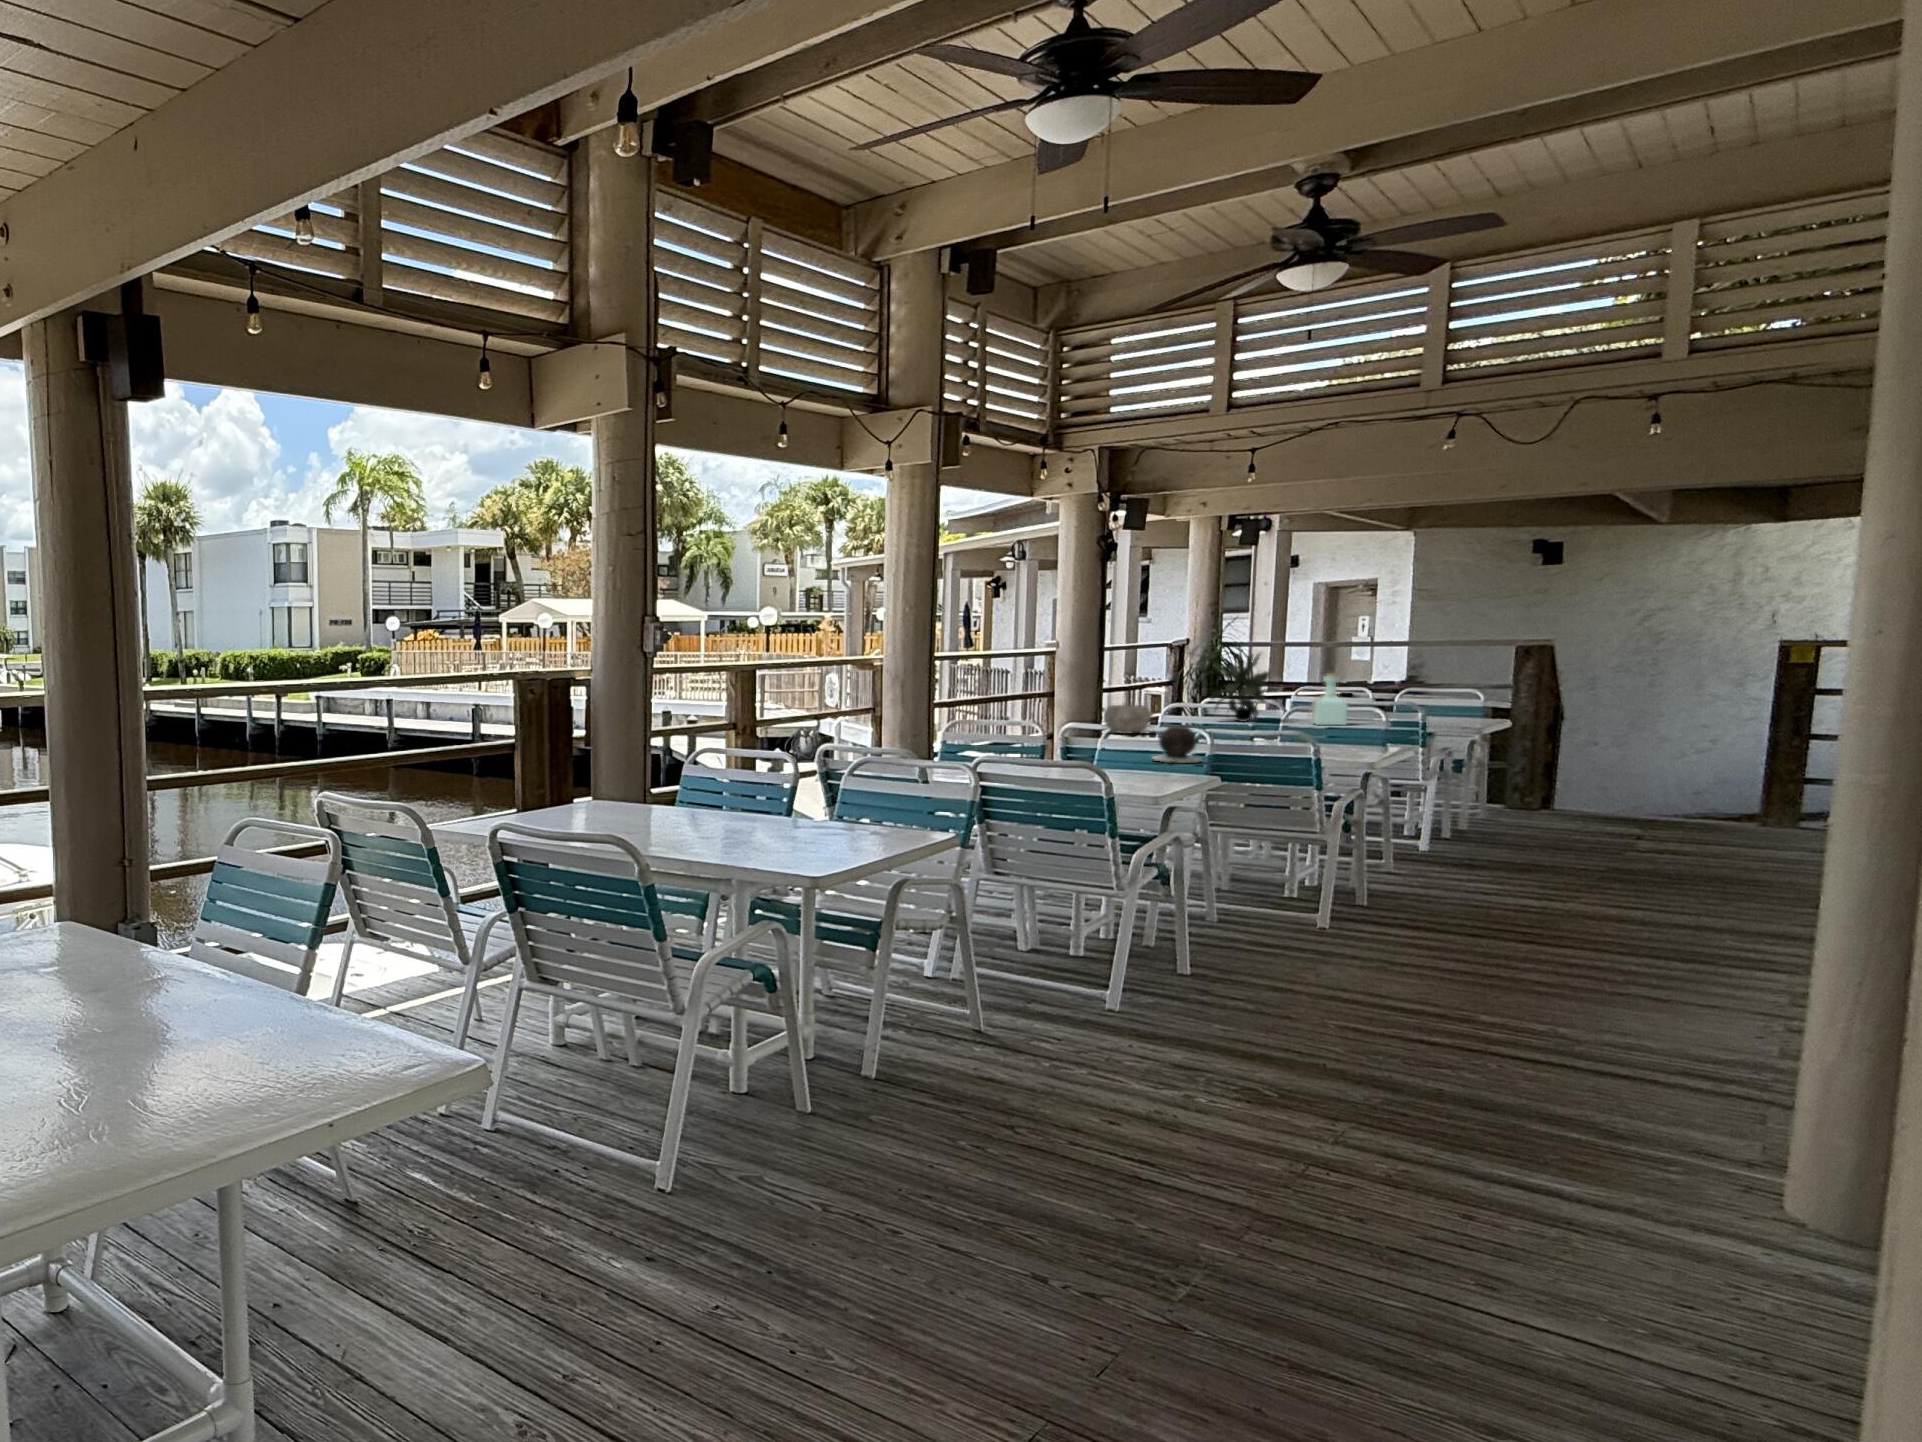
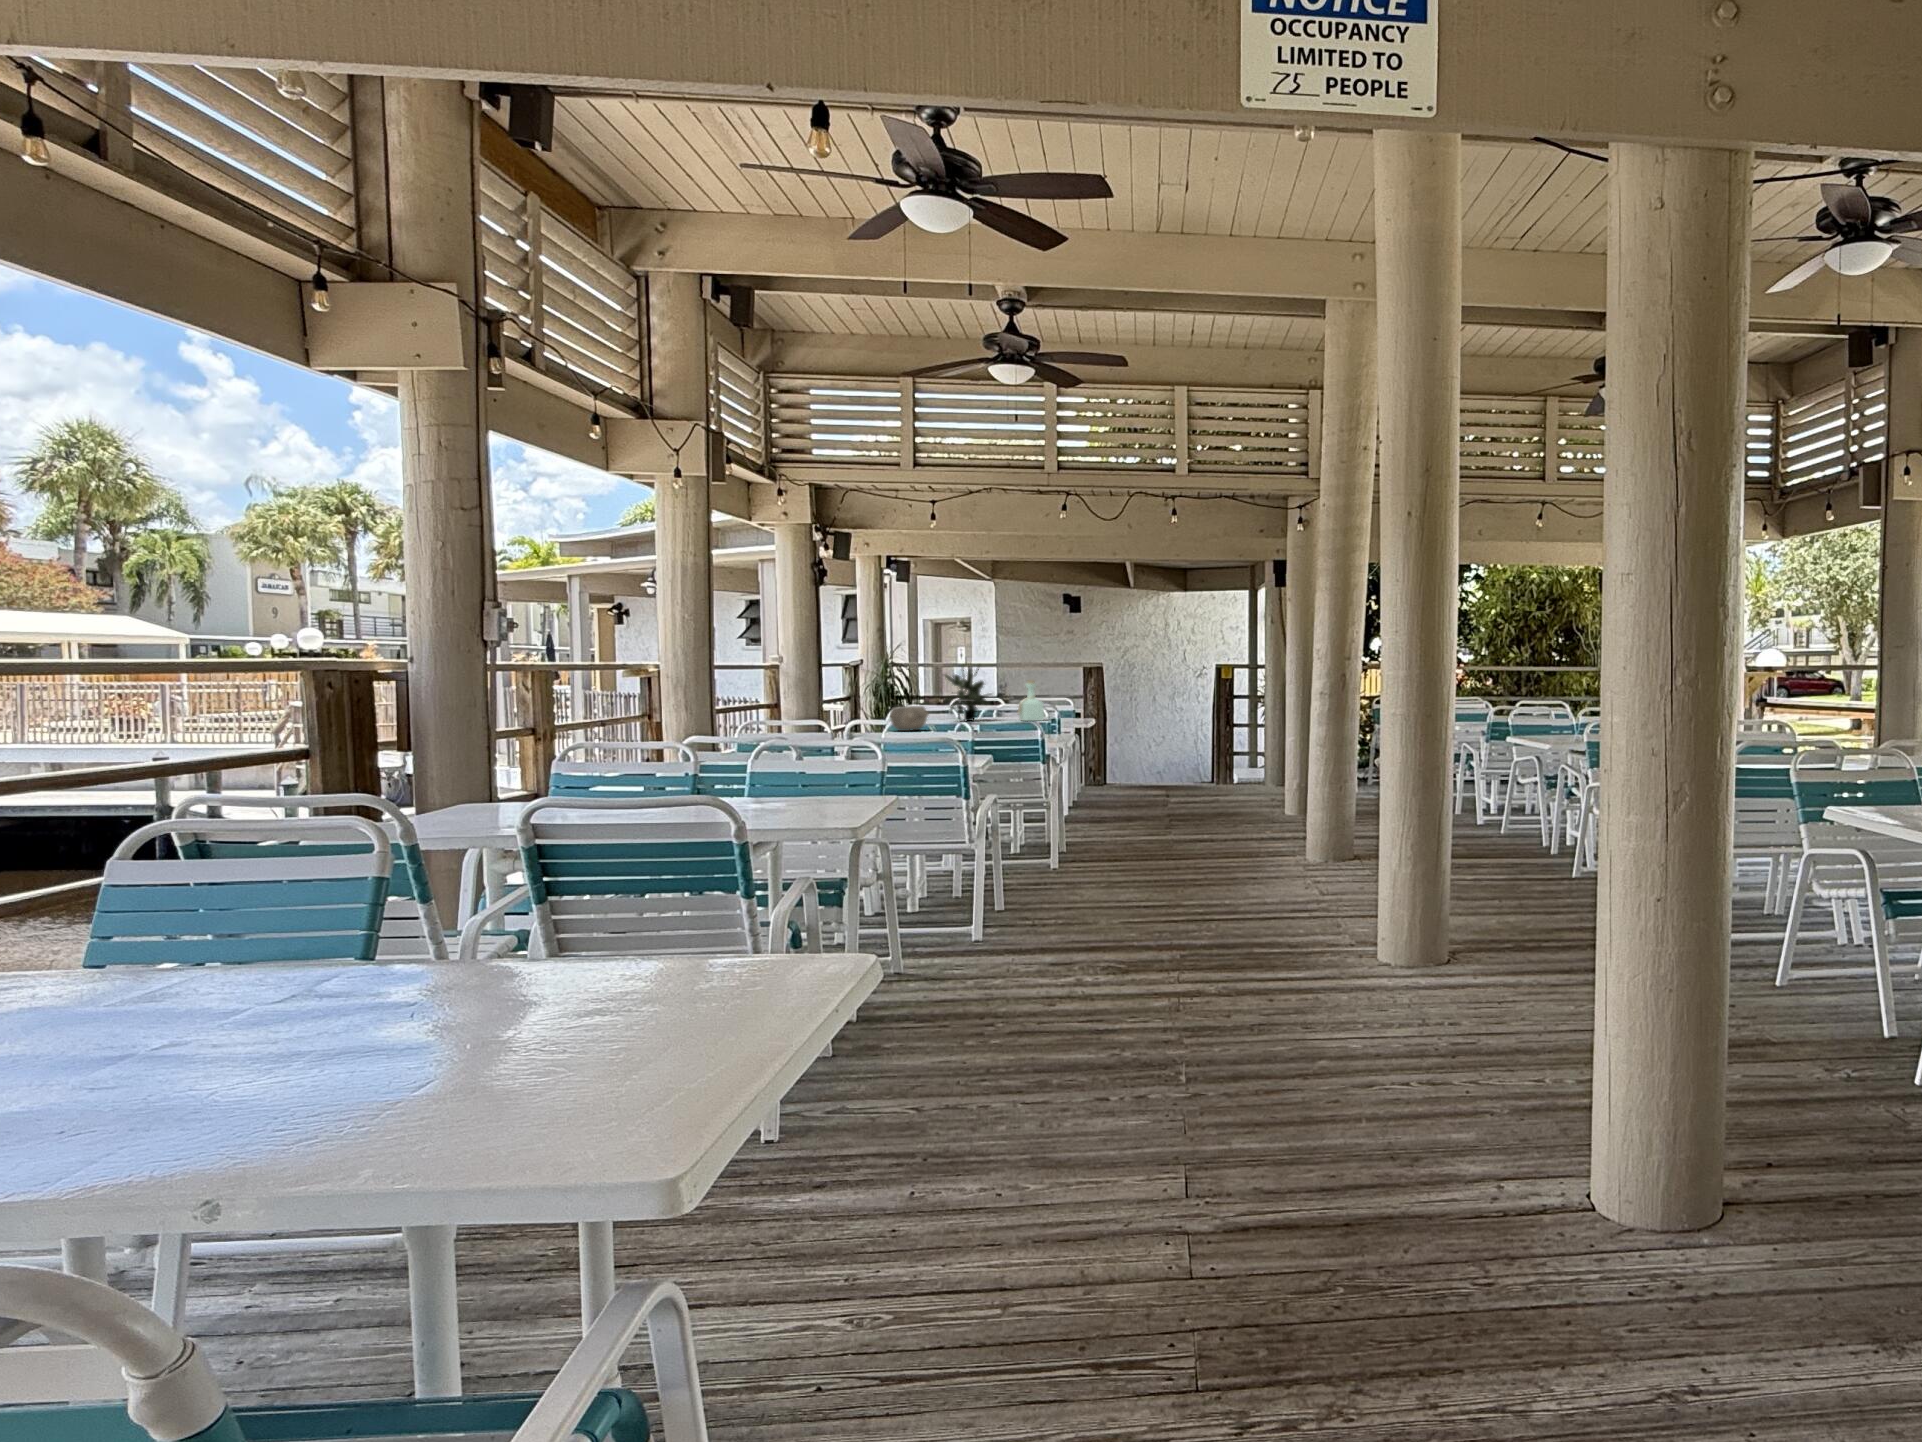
vase: present [1153,726,1200,763] -> none [978,714,1014,743]

